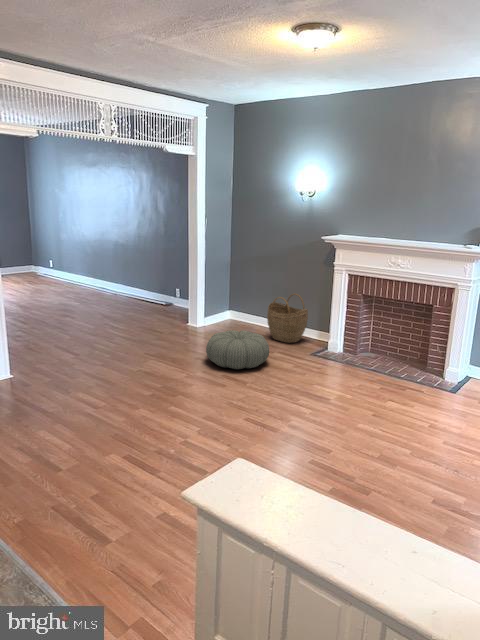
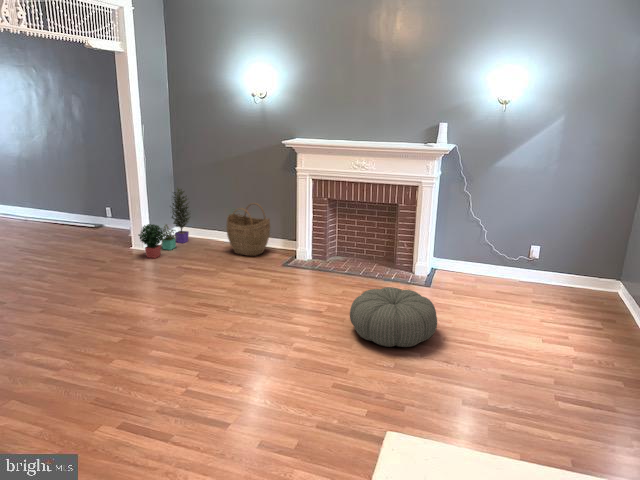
potted plant: none [191,274,242,335] -> present [138,188,190,258]
pouf: present [206,330,269,369] -> present [350,287,437,347]

